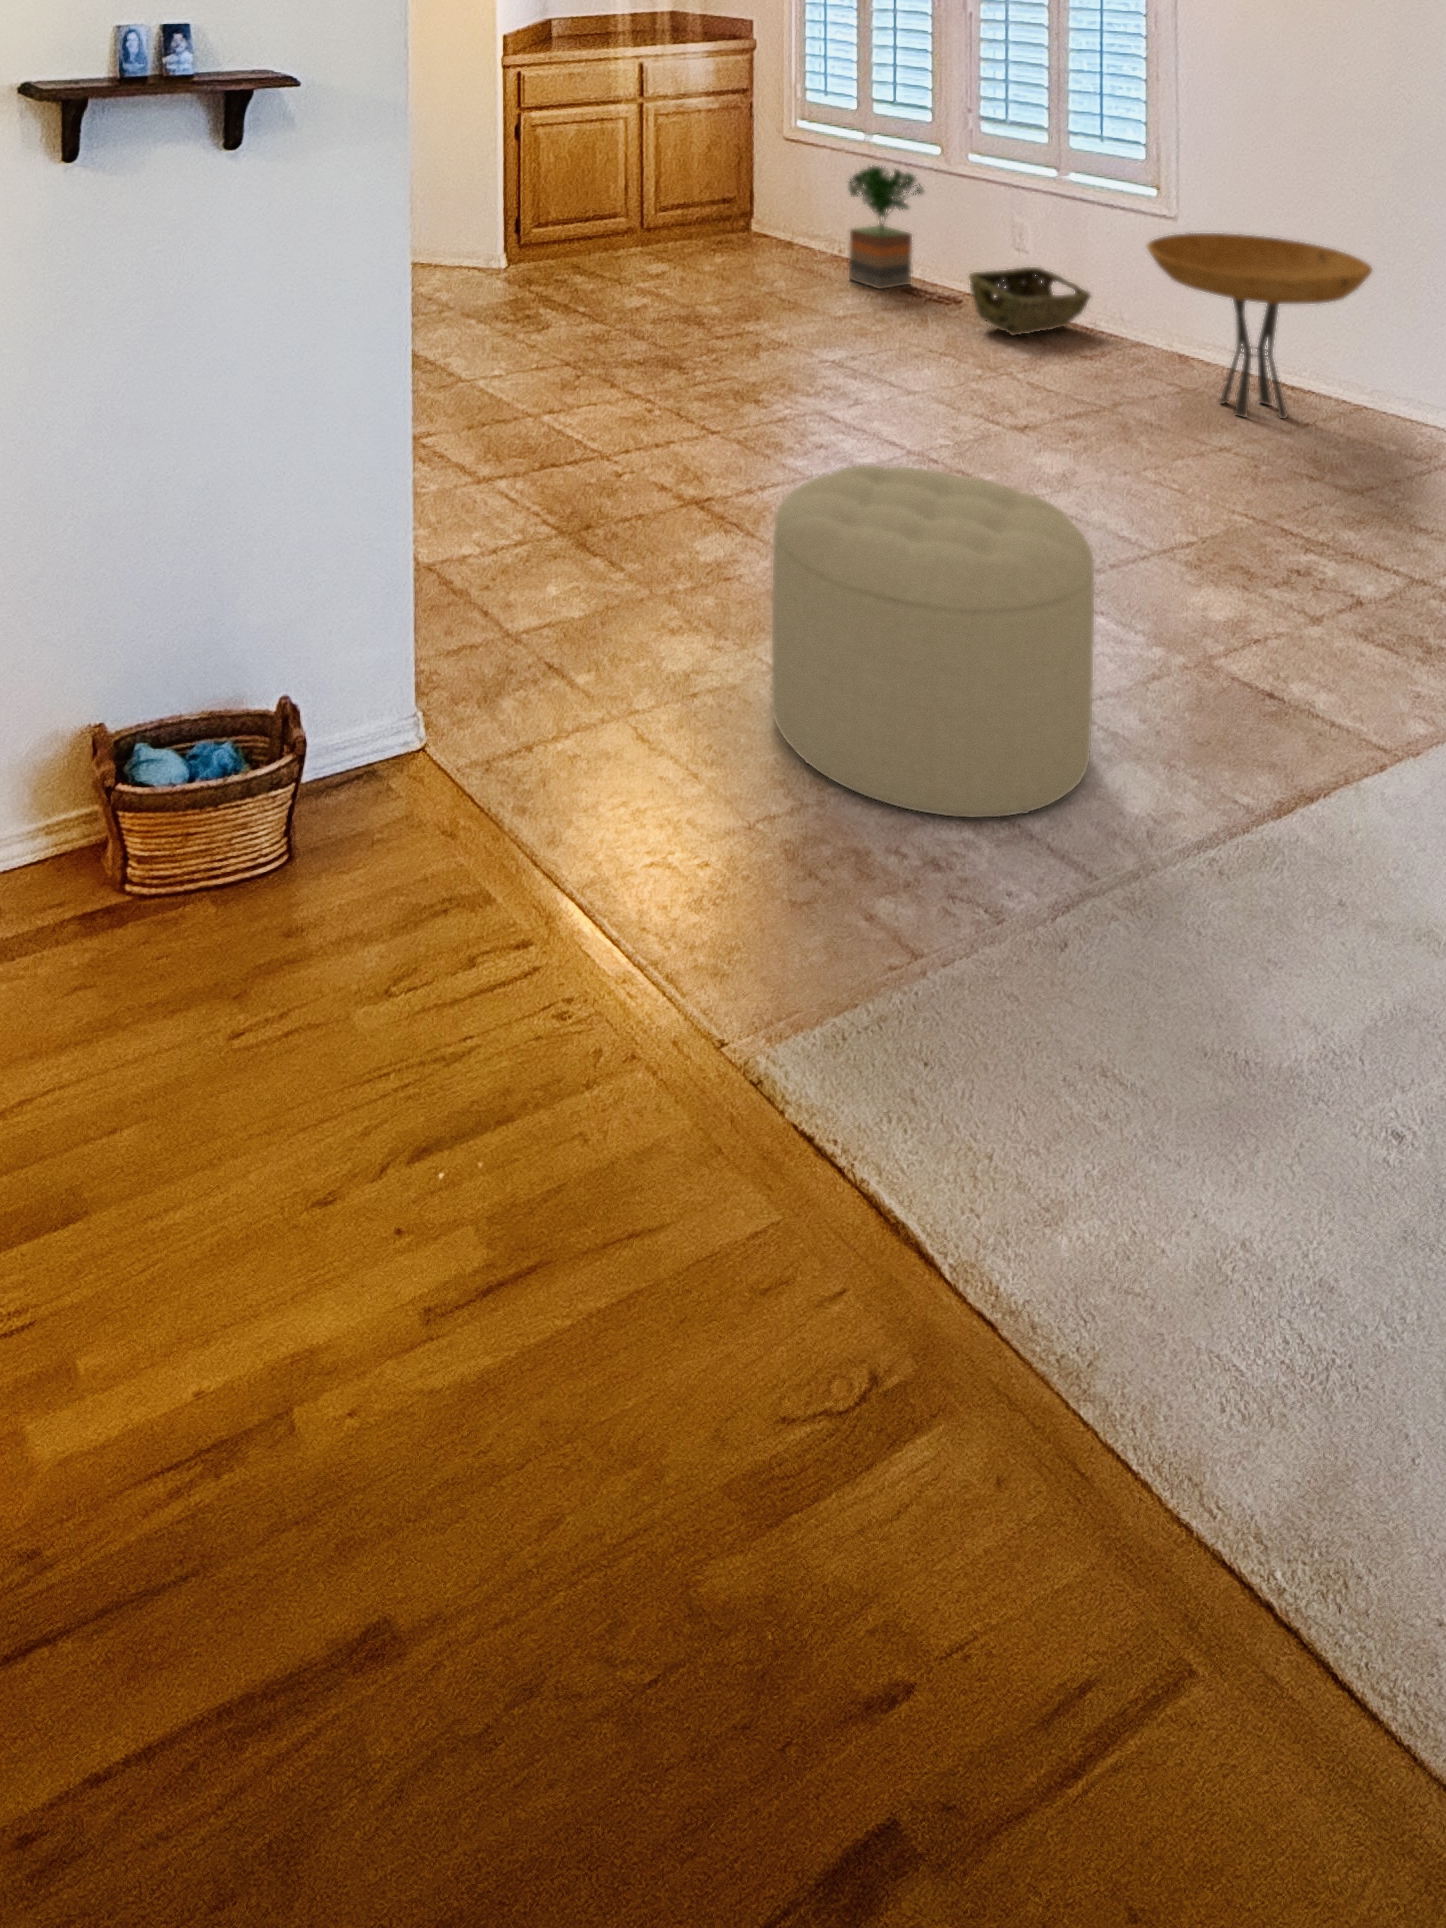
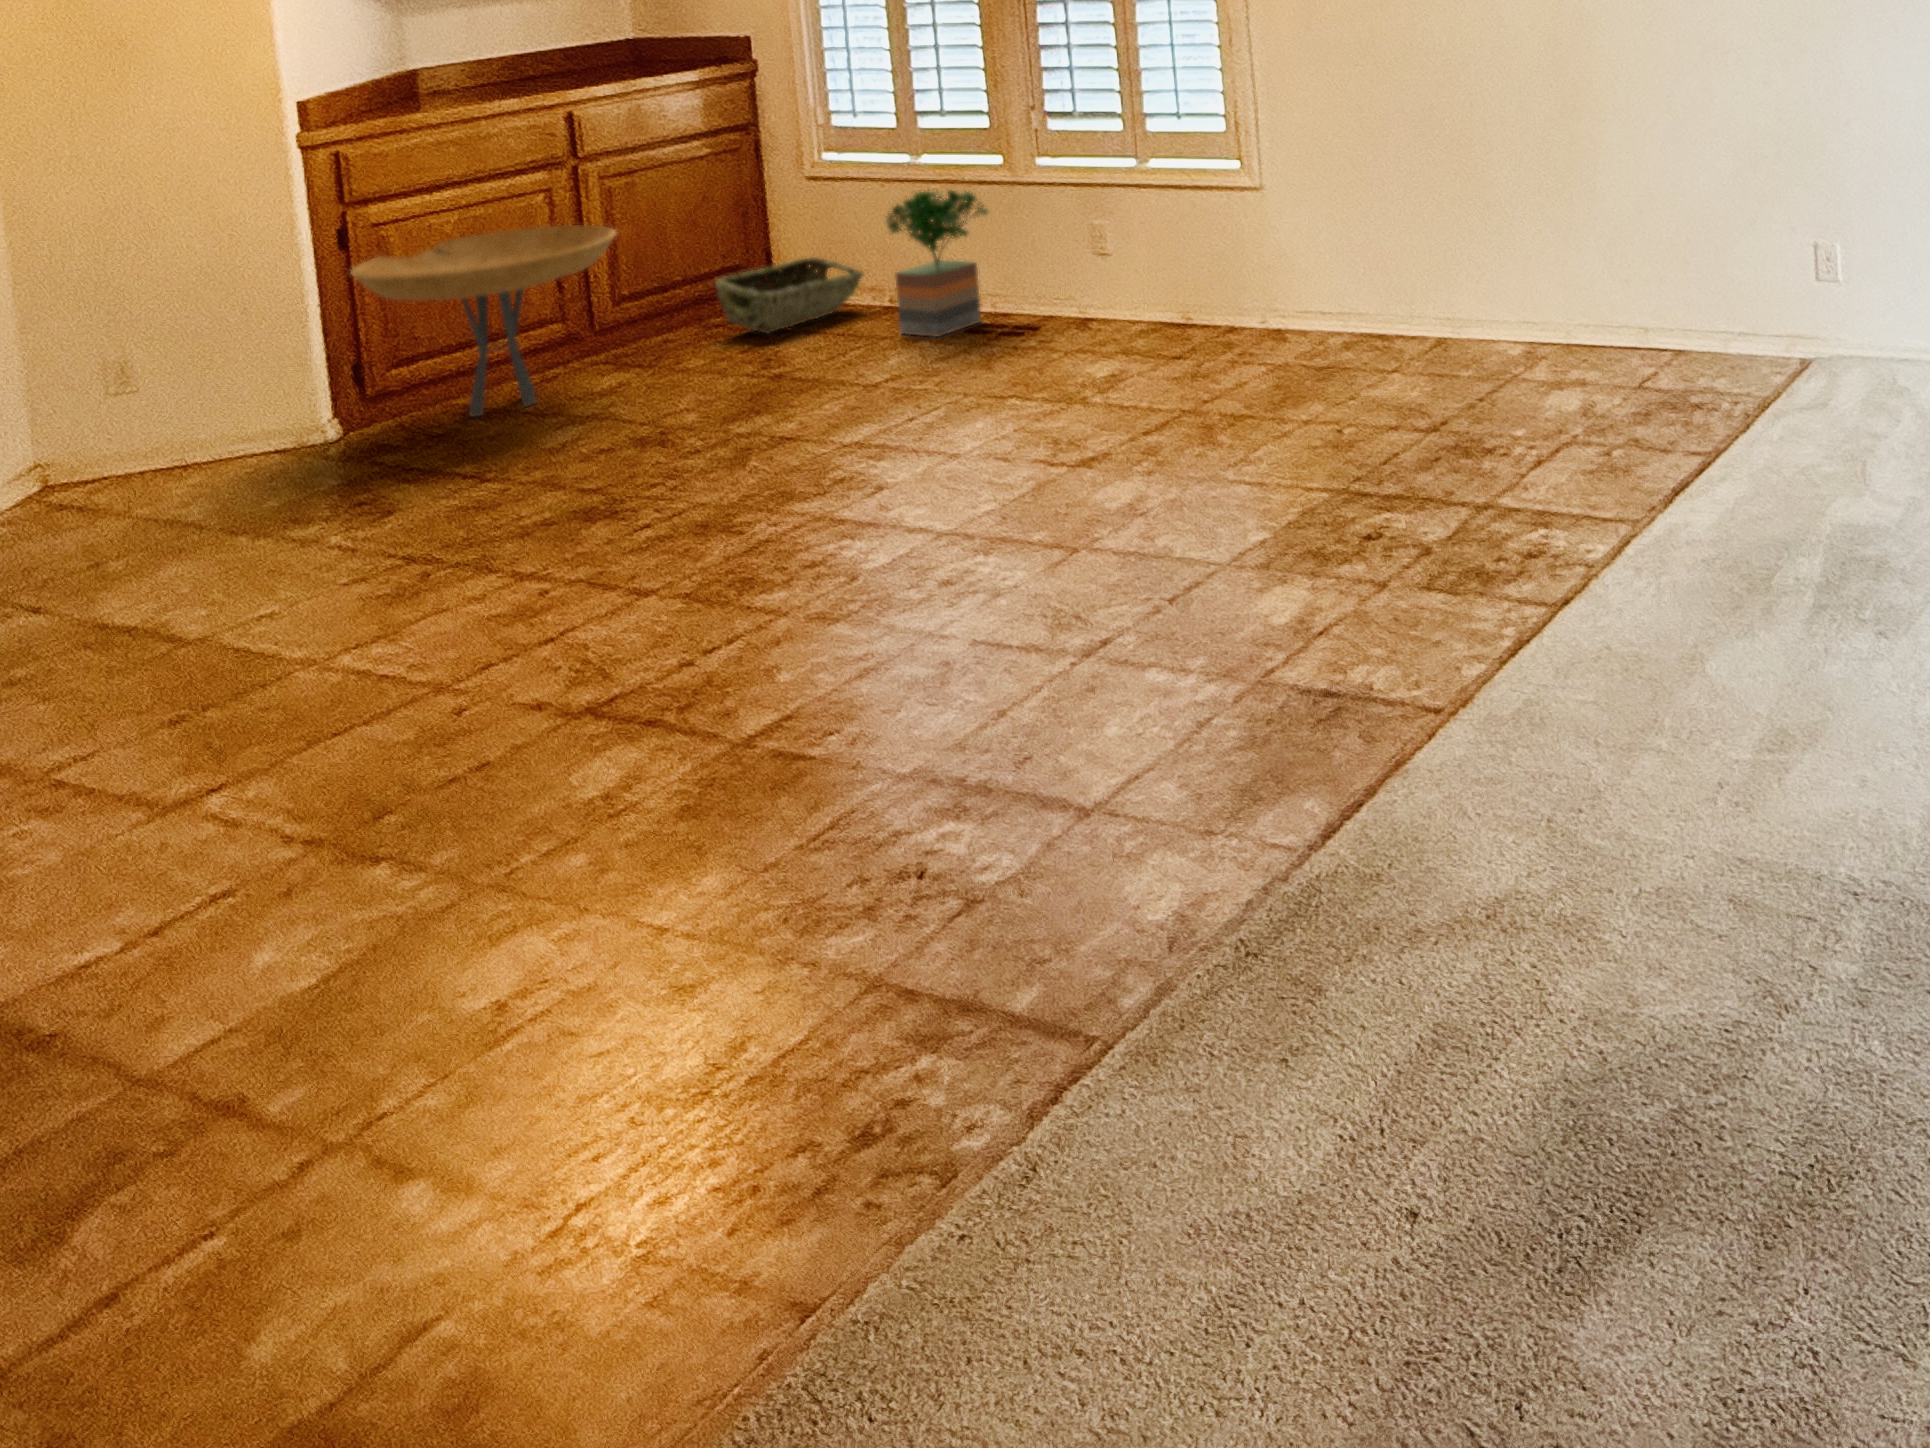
side table: present [1147,233,1372,419] -> present [351,225,616,416]
woven basket: present [969,267,1090,335] -> present [716,257,863,333]
ottoman: present [772,465,1094,817] -> none [610,567,1099,1070]

